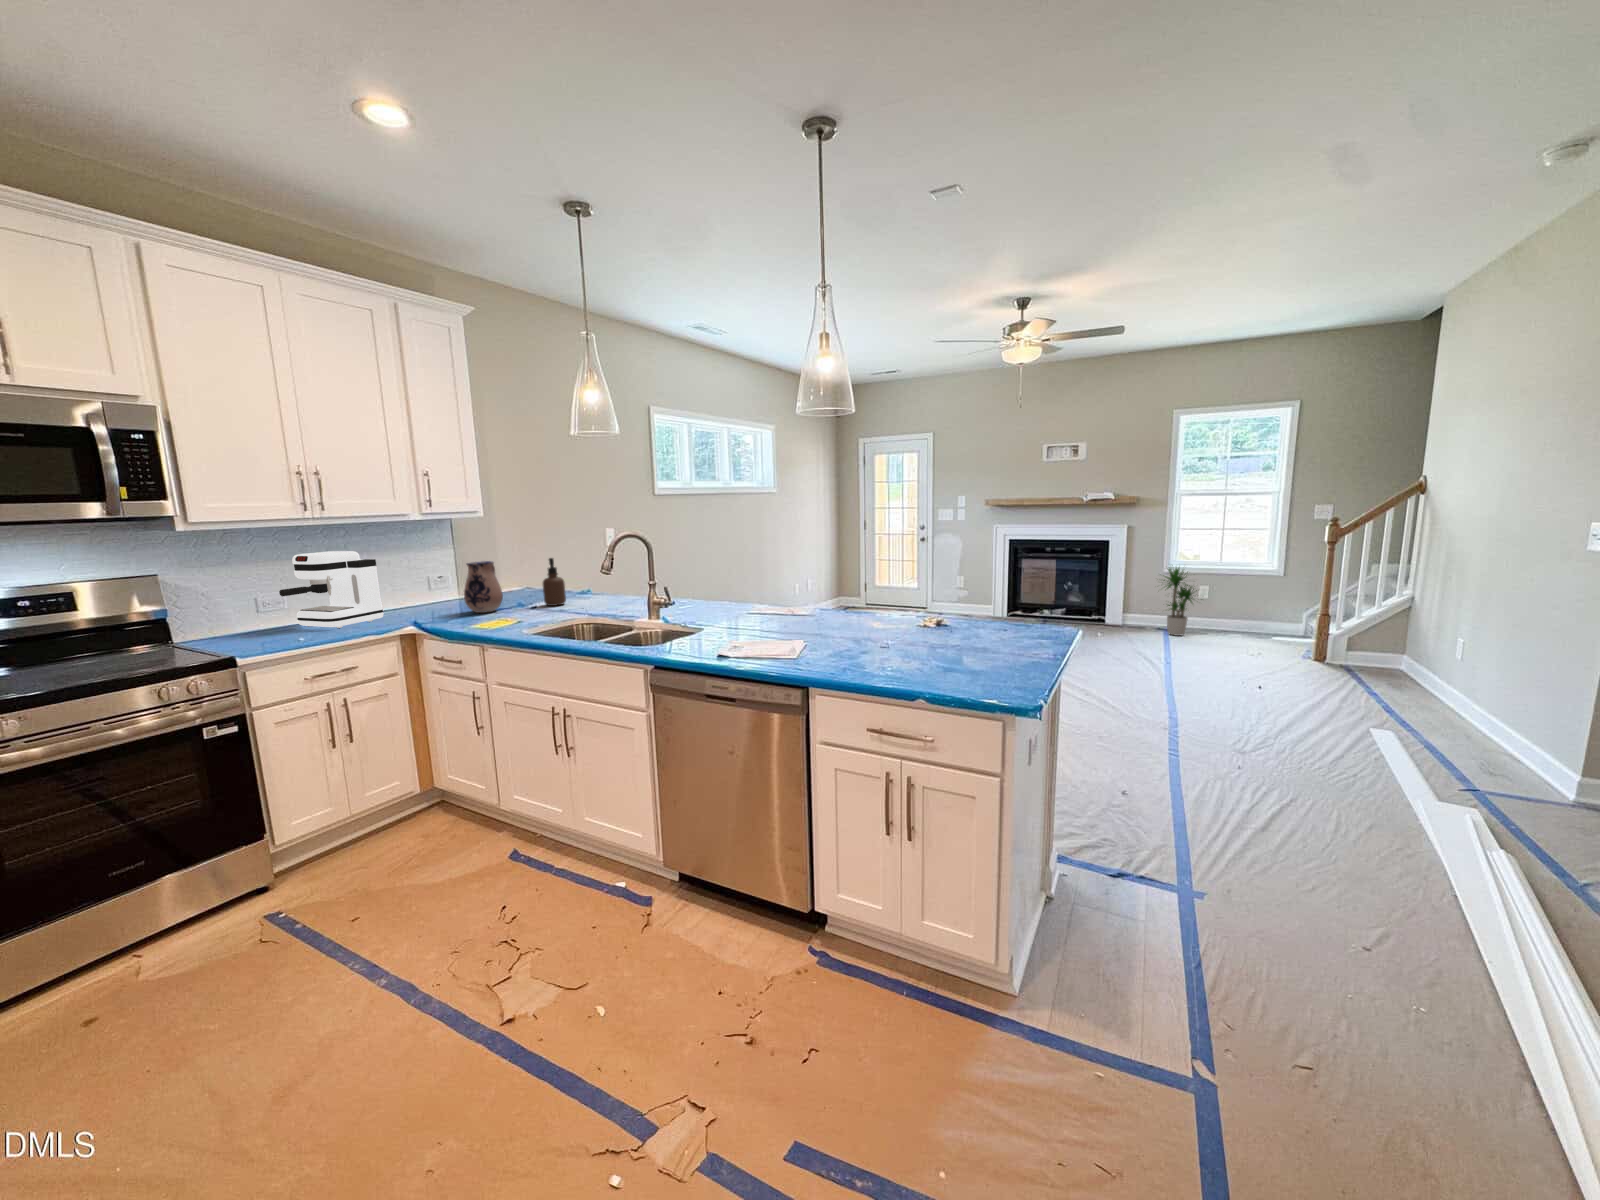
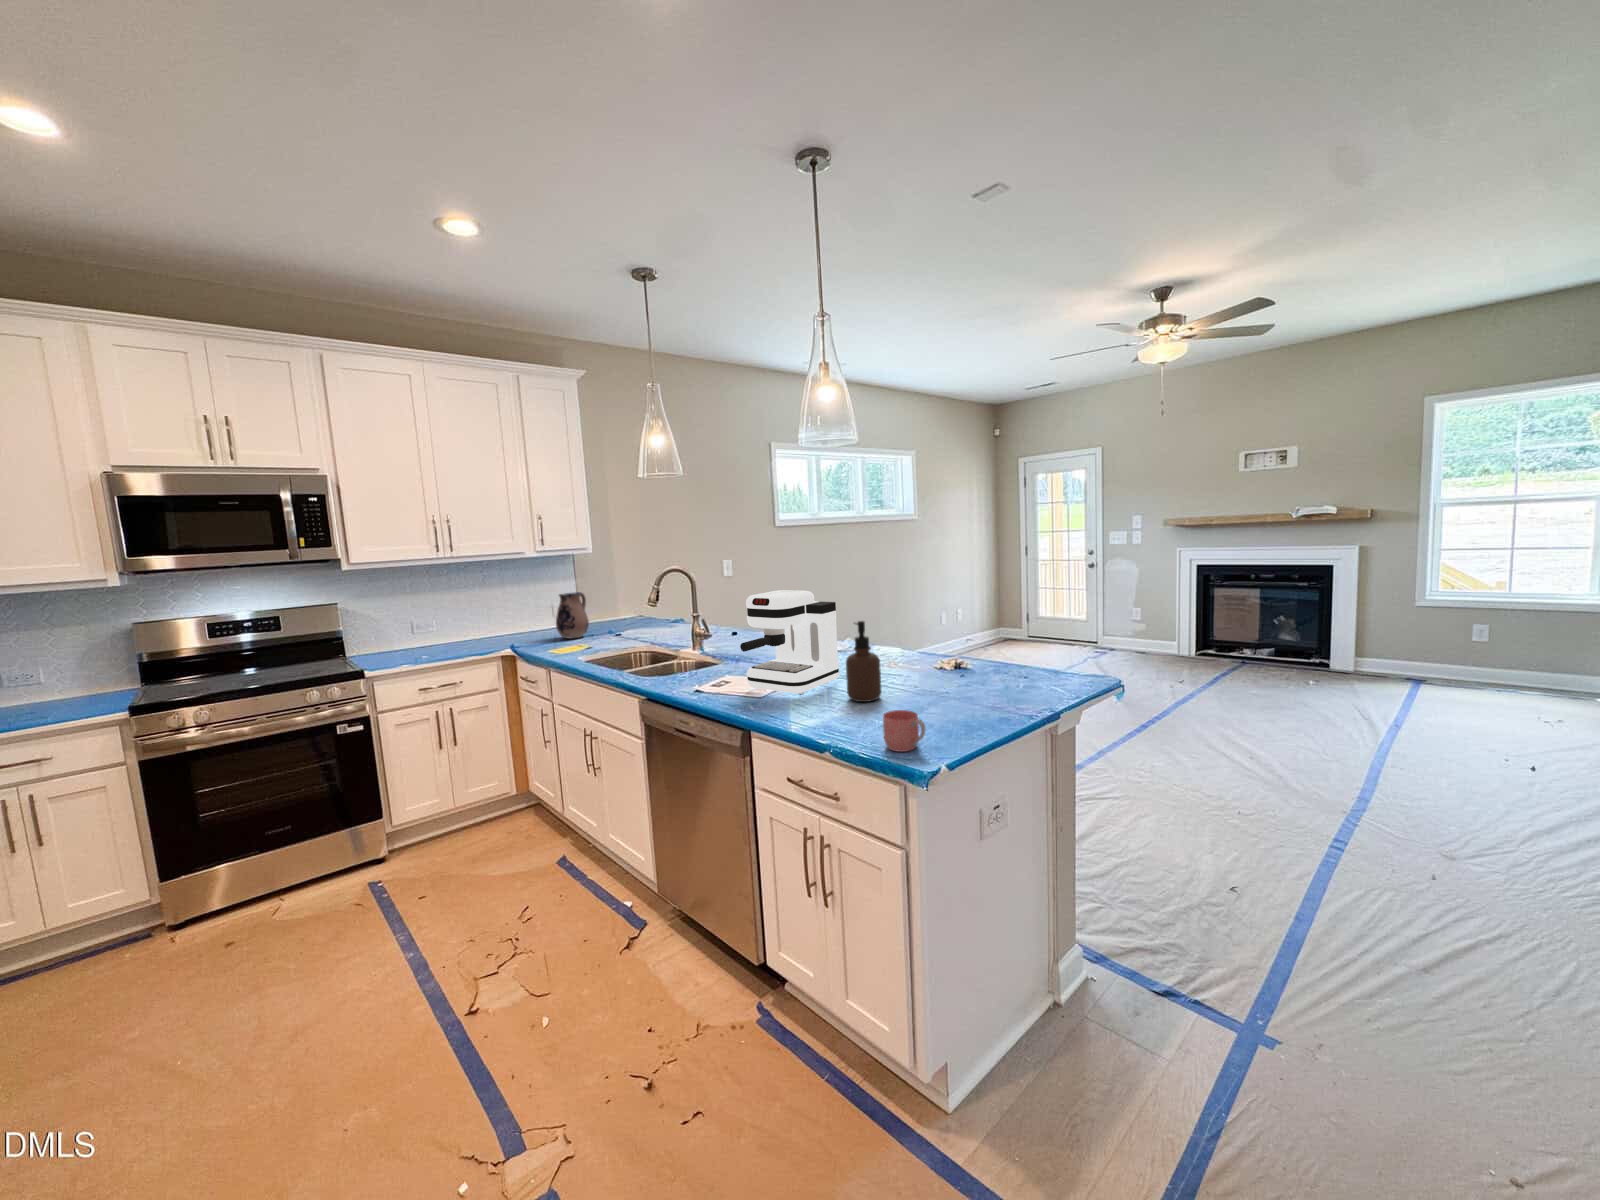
coffee maker: present [279,551,384,628] -> present [740,590,839,694]
soap dispenser: present [543,558,566,606] -> present [846,621,881,702]
potted plant: present [1163,568,1197,636] -> none [1399,596,1487,693]
mug: none [968,654,1013,690] -> present [883,710,926,752]

